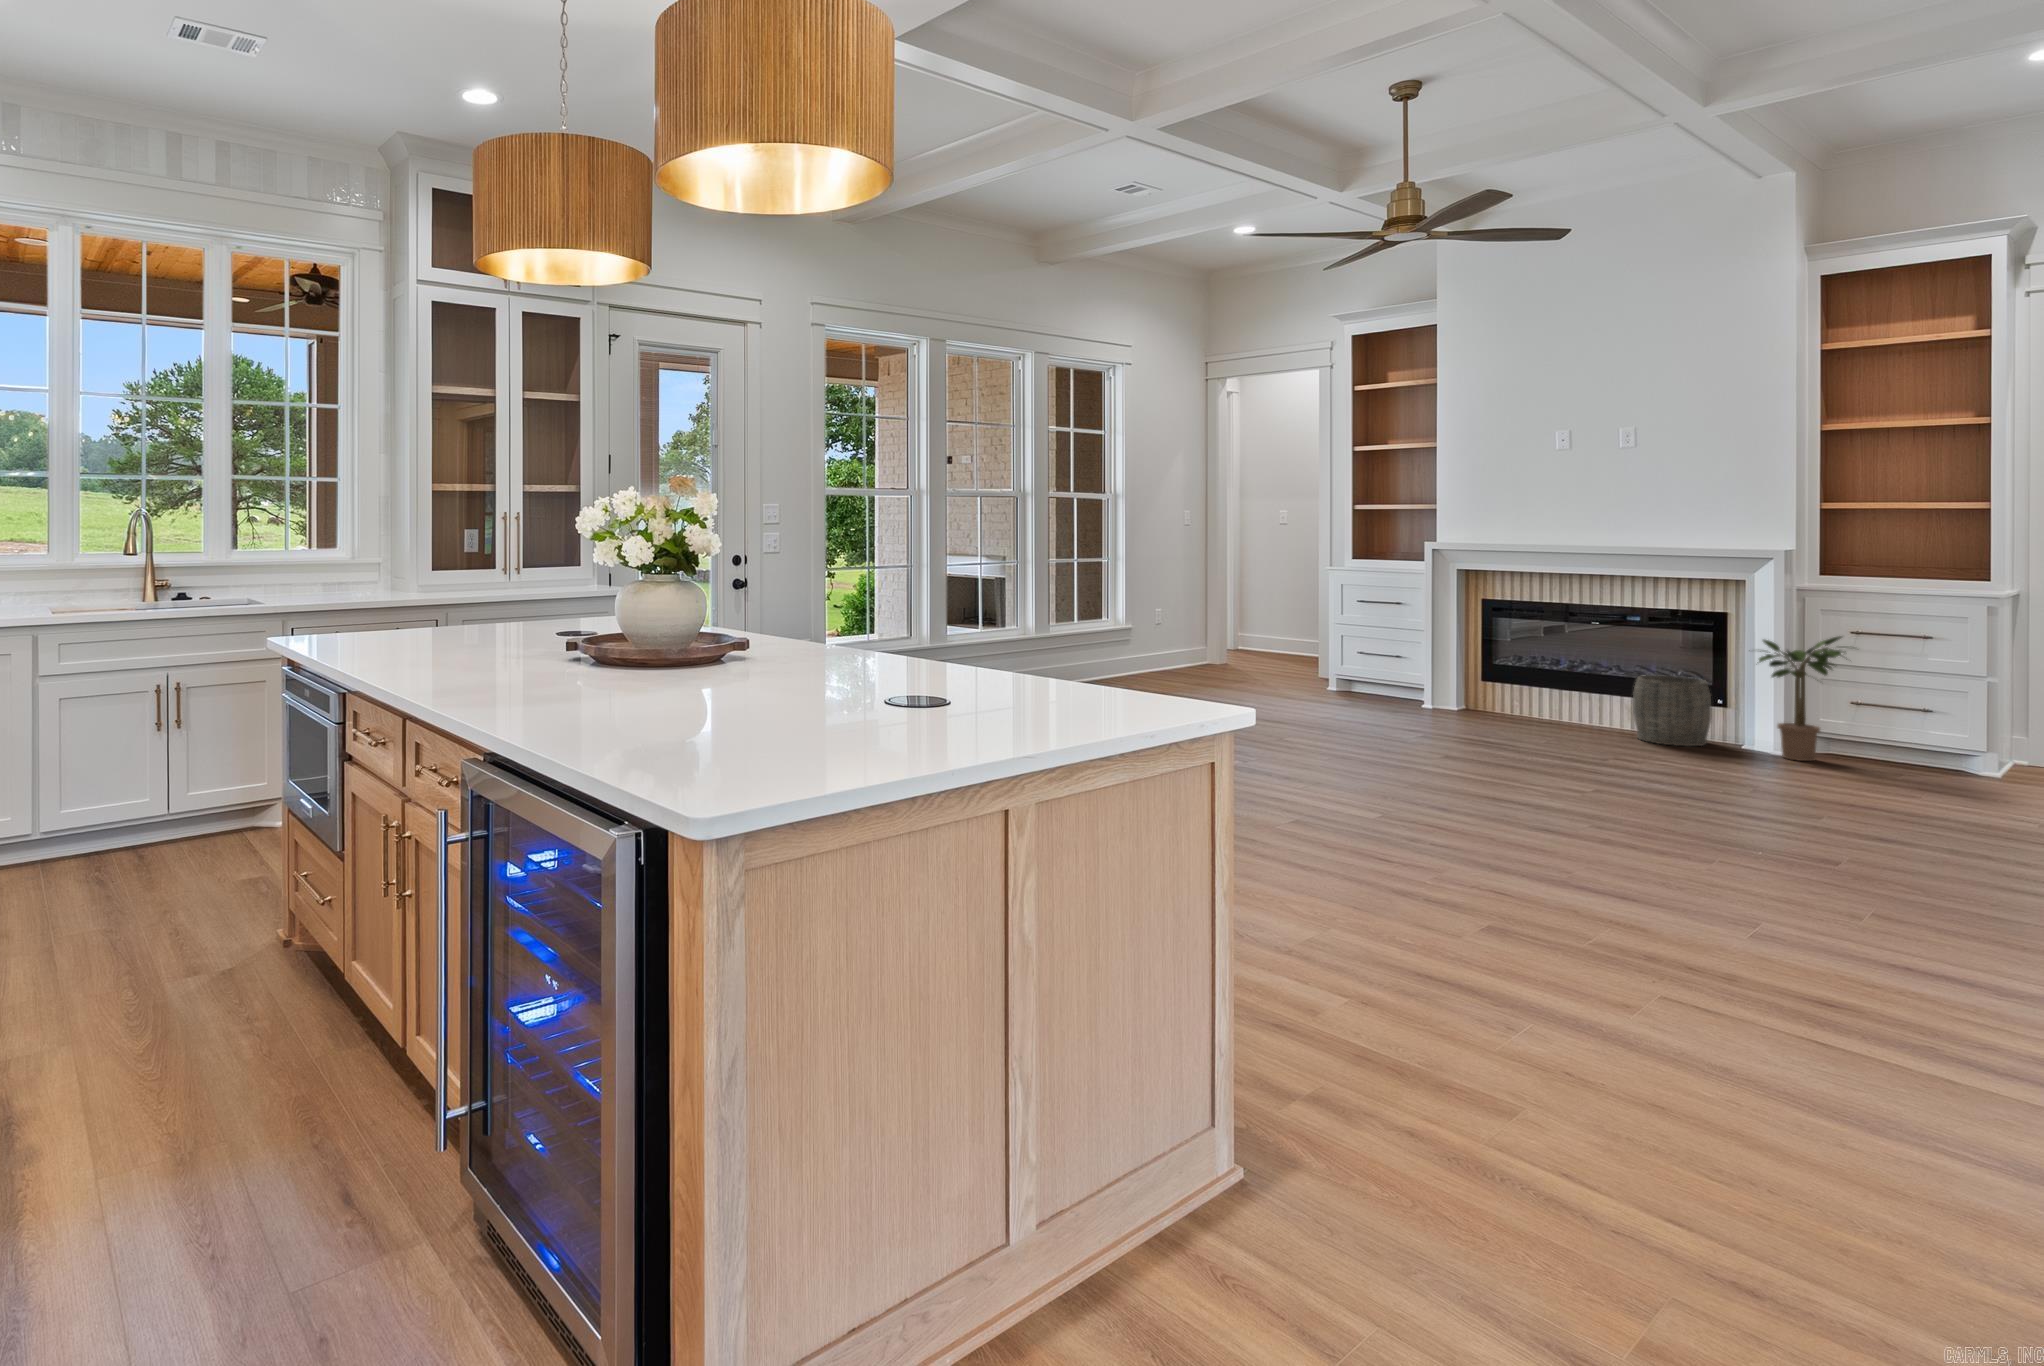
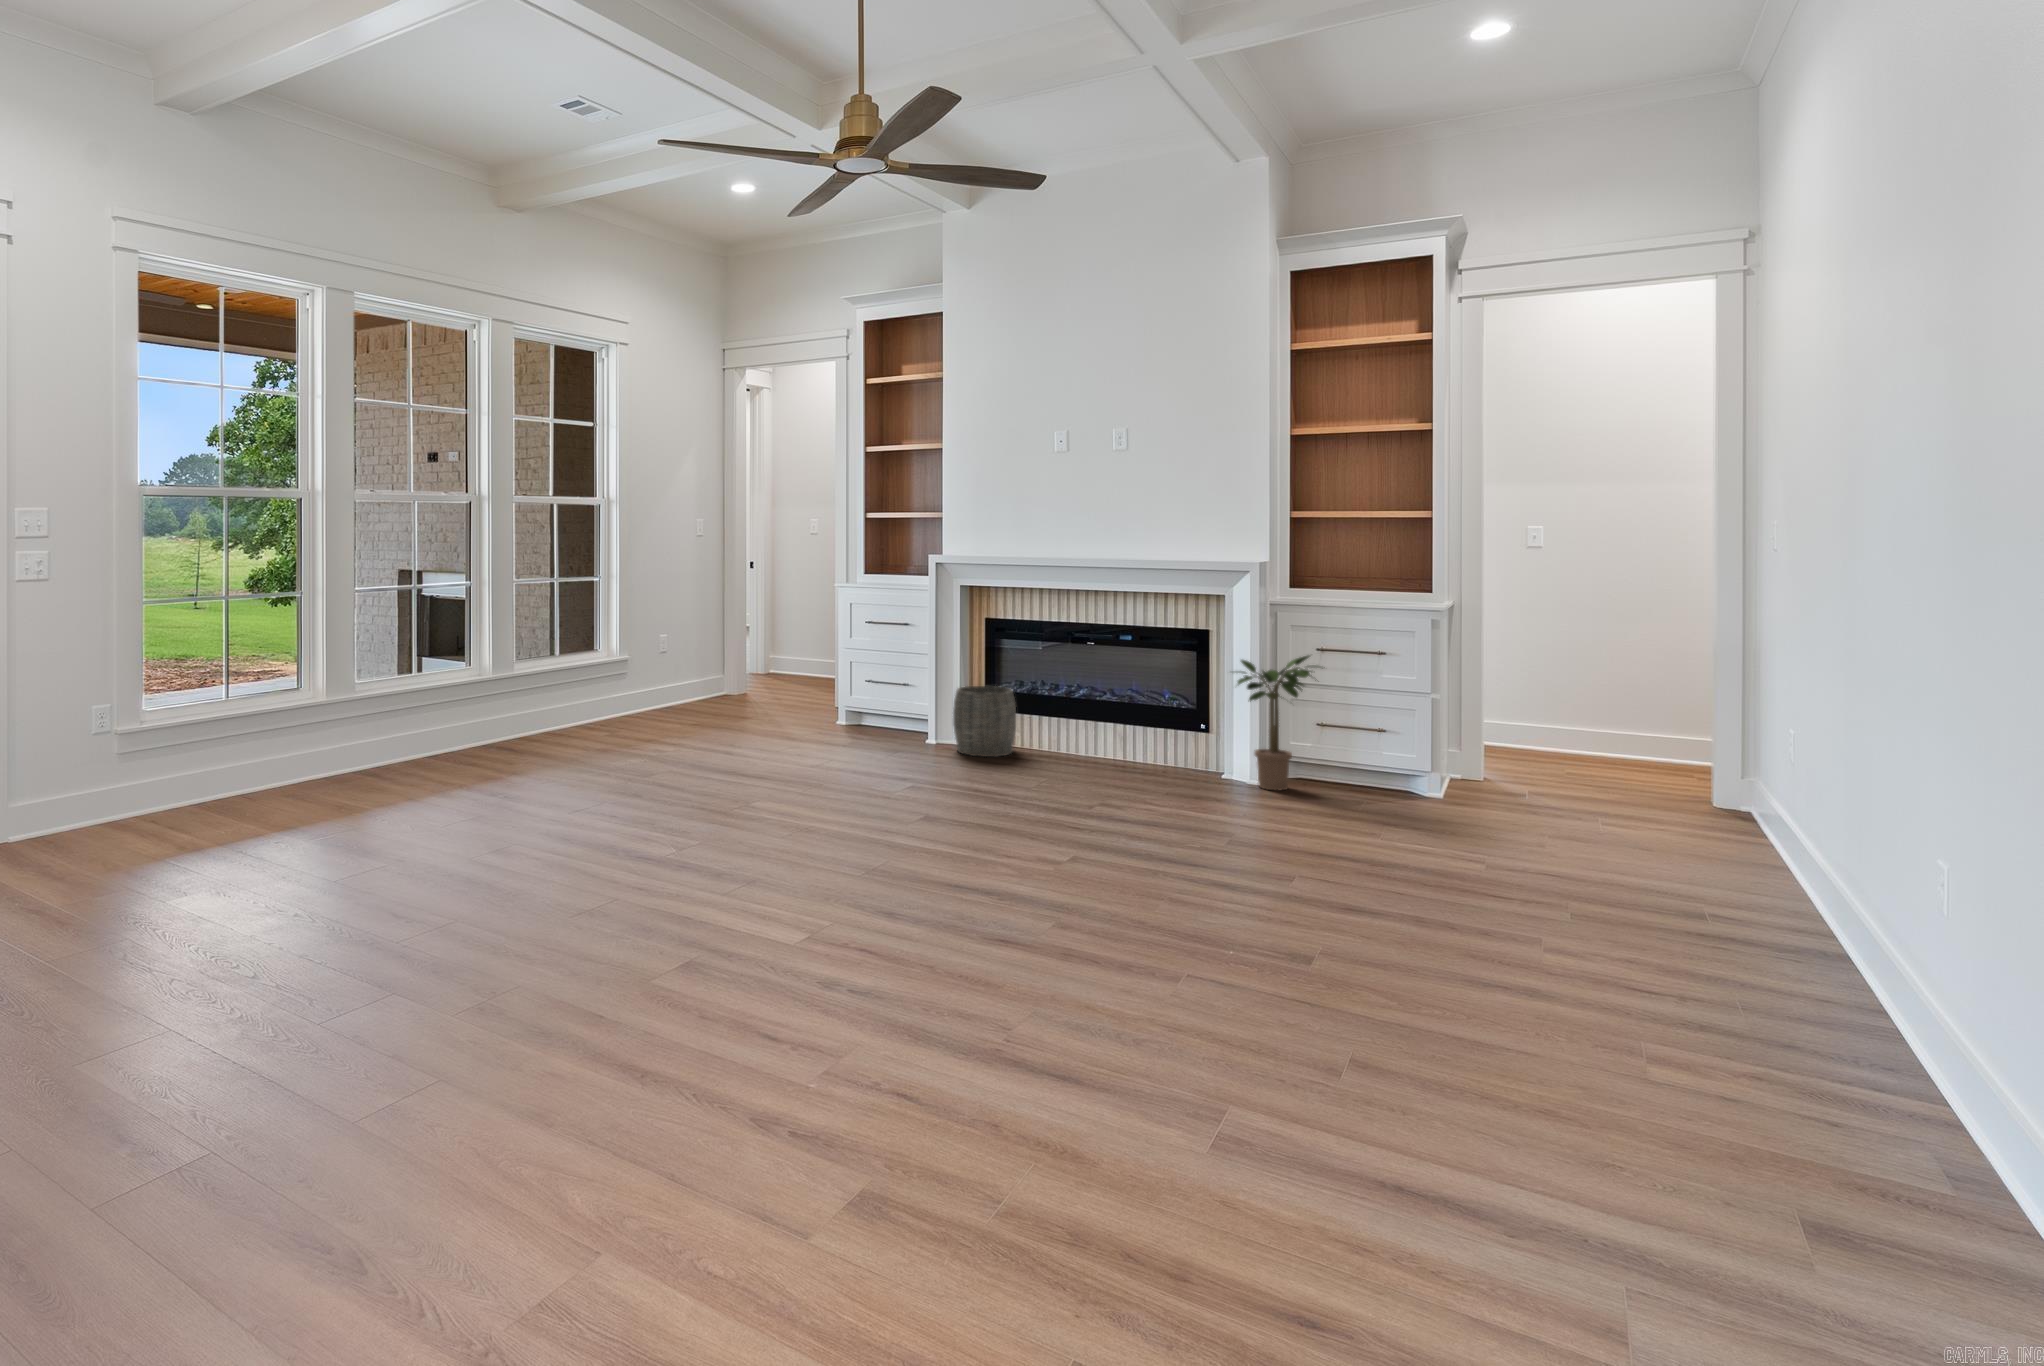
woven basket: present [1633,675,1711,746] -> present [953,686,1016,757]

